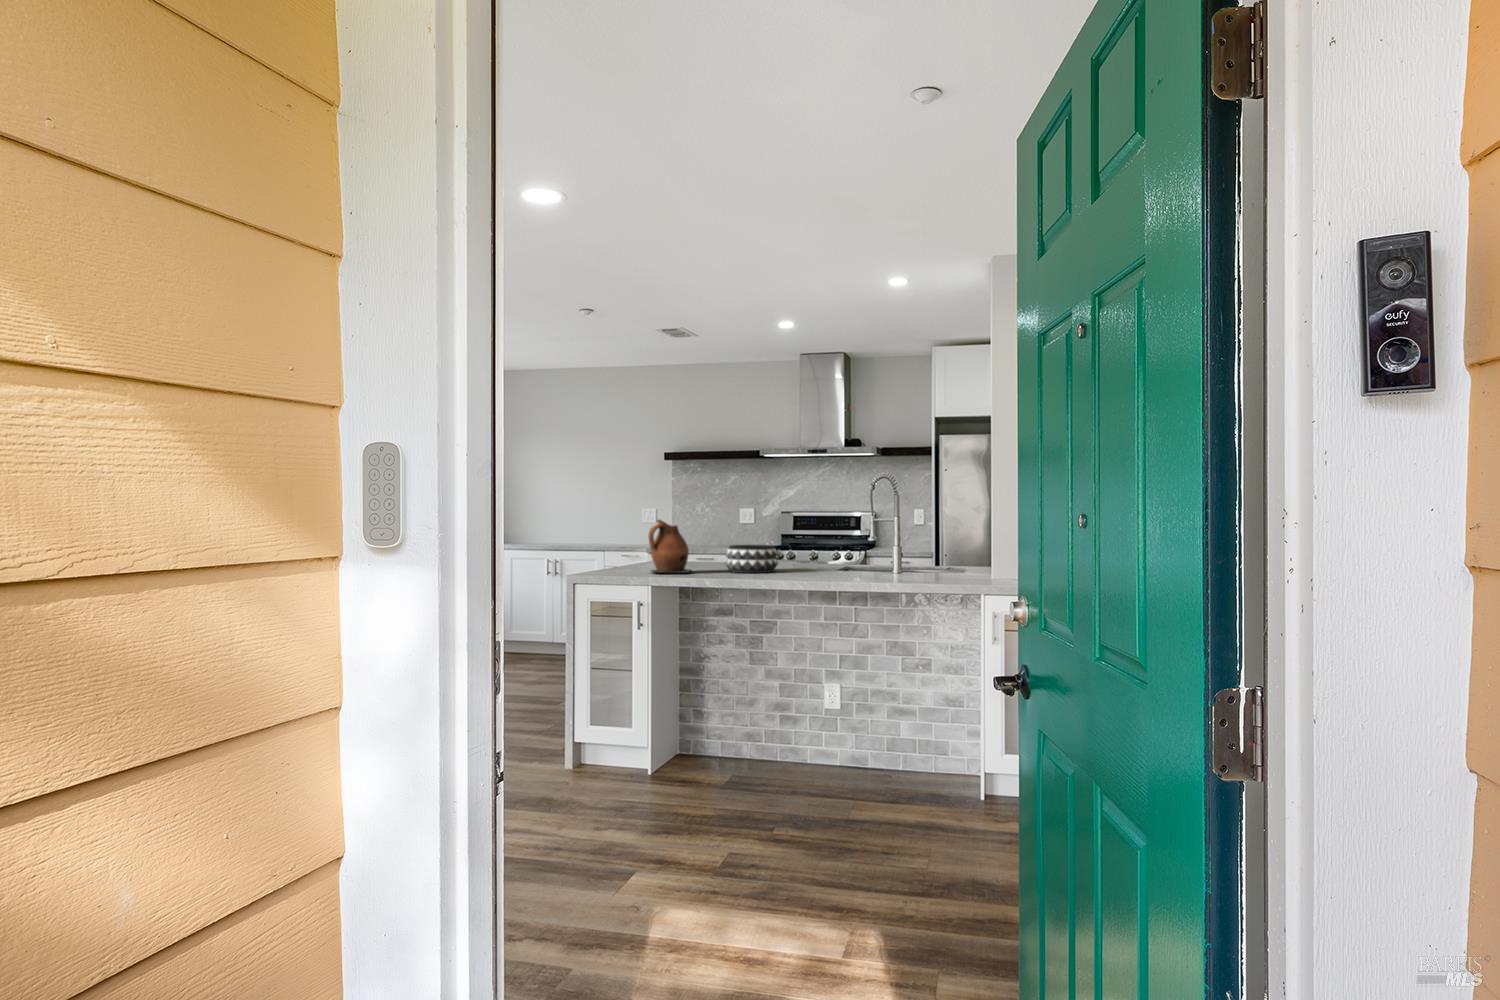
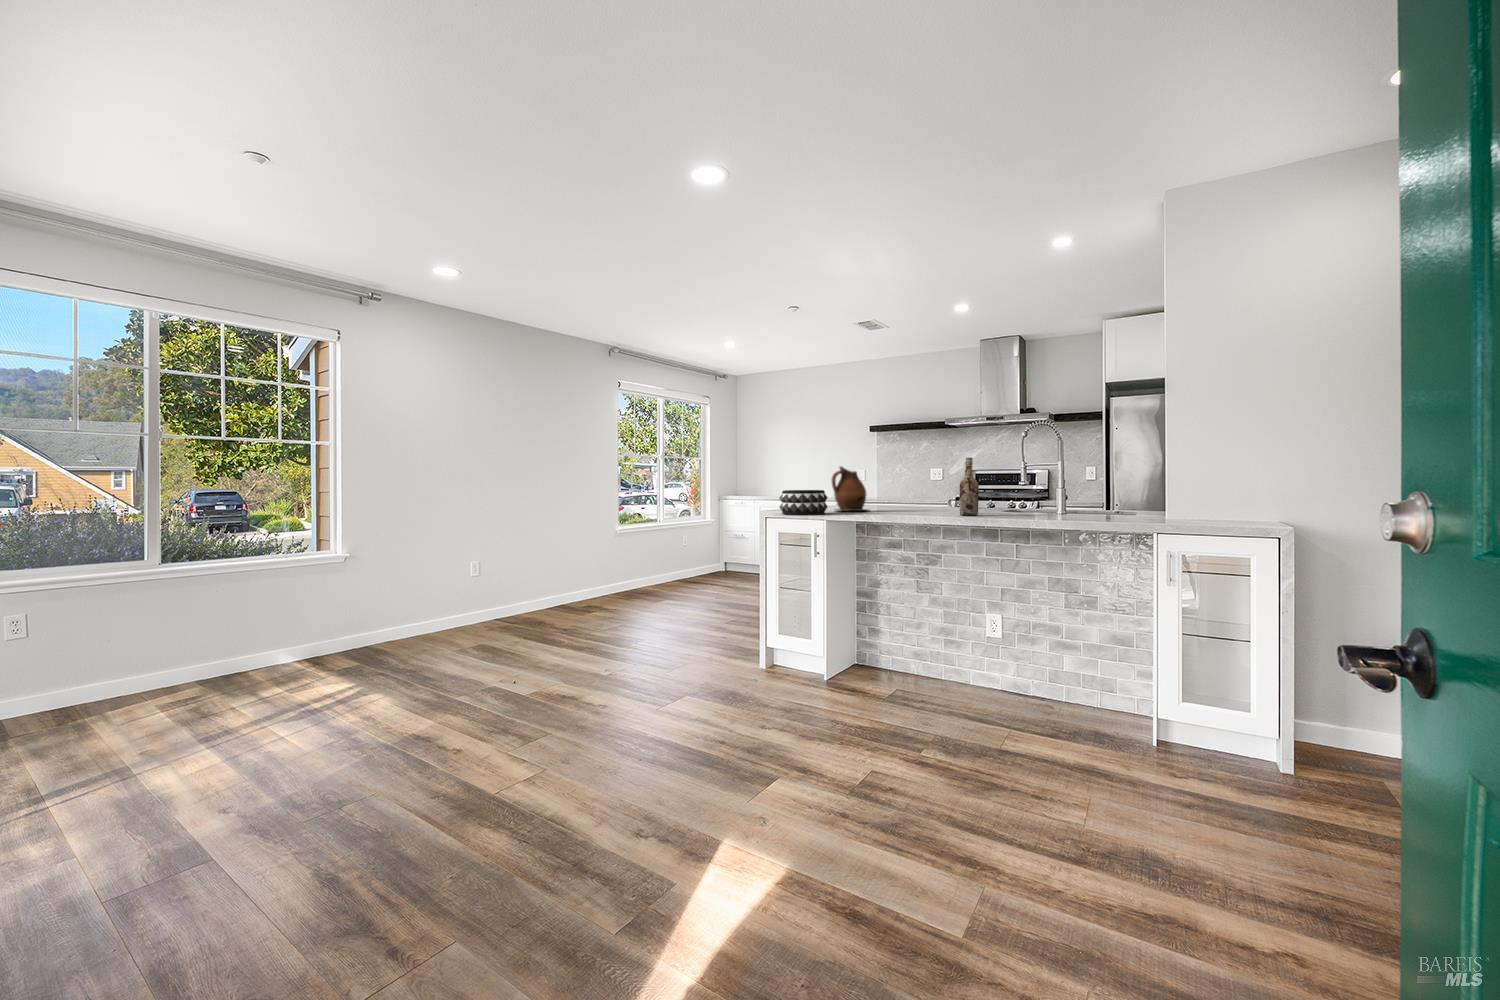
wine bottle: none [798,515,817,578] -> present [960,458,979,516]
decorative bowl: present [725,545,778,573] -> present [779,490,828,515]

